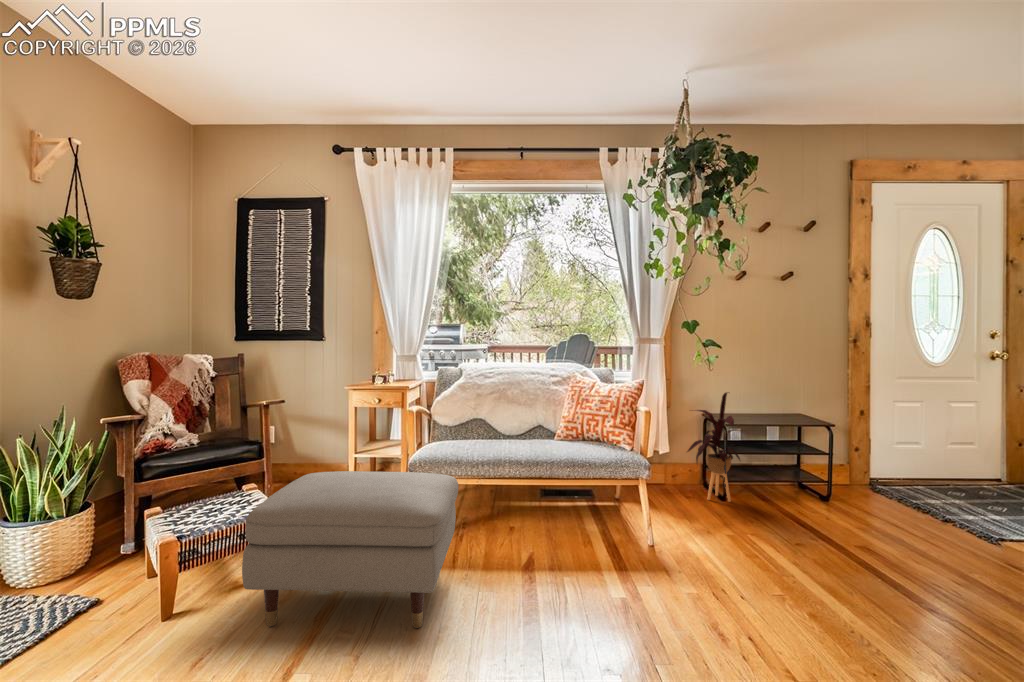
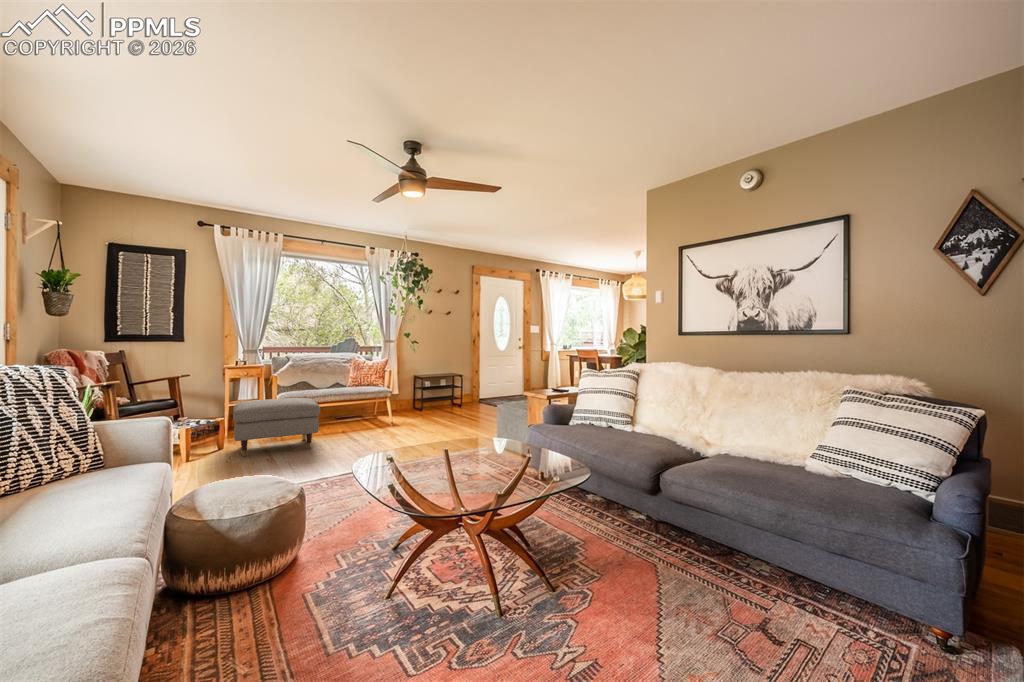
house plant: present [687,393,740,502] -> none [406,364,429,411]

